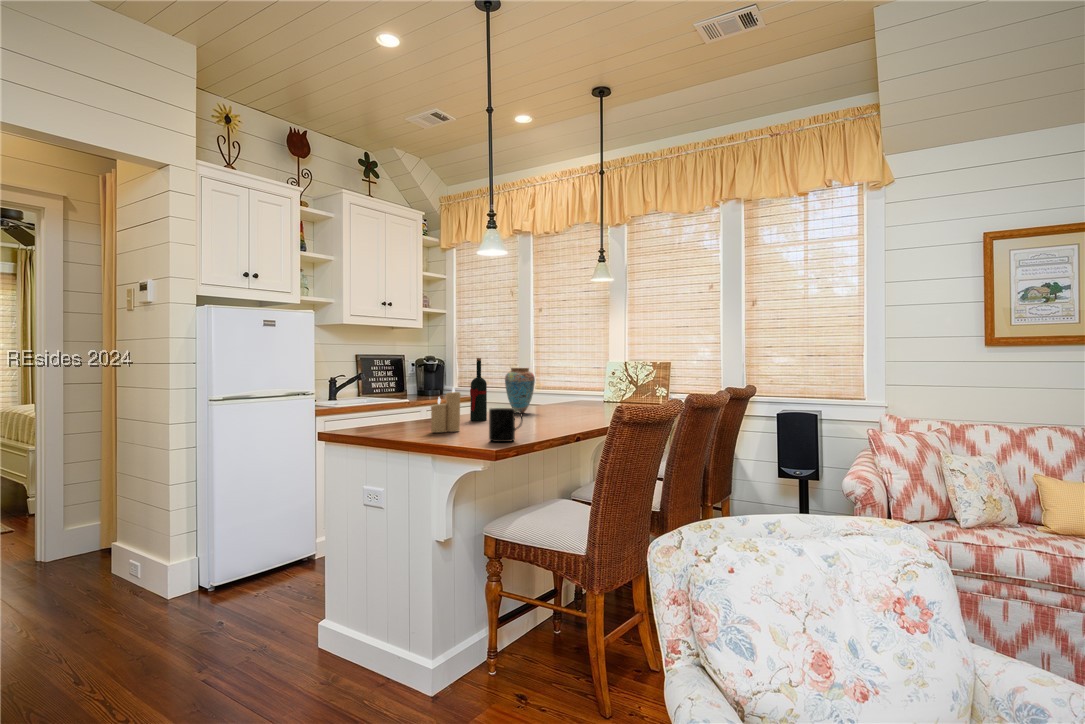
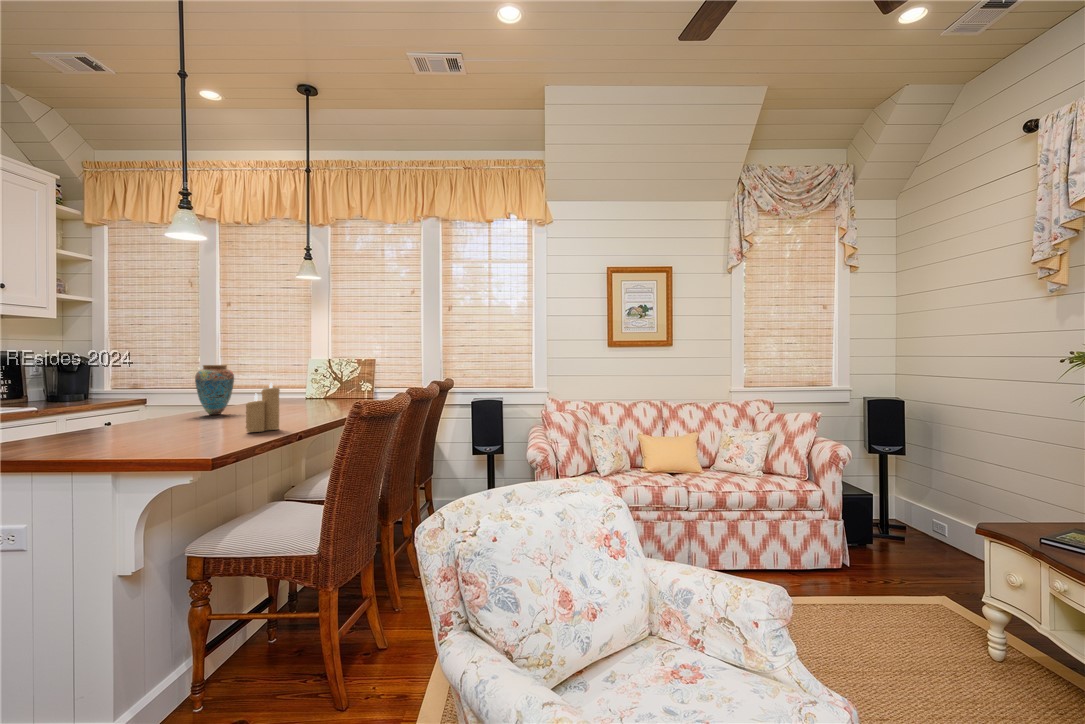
wine bottle: present [470,358,487,421] -> none [153,354,176,426]
candle: present [431,387,460,432] -> present [246,383,280,432]
mug: present [489,408,523,442] -> none [198,408,244,447]

